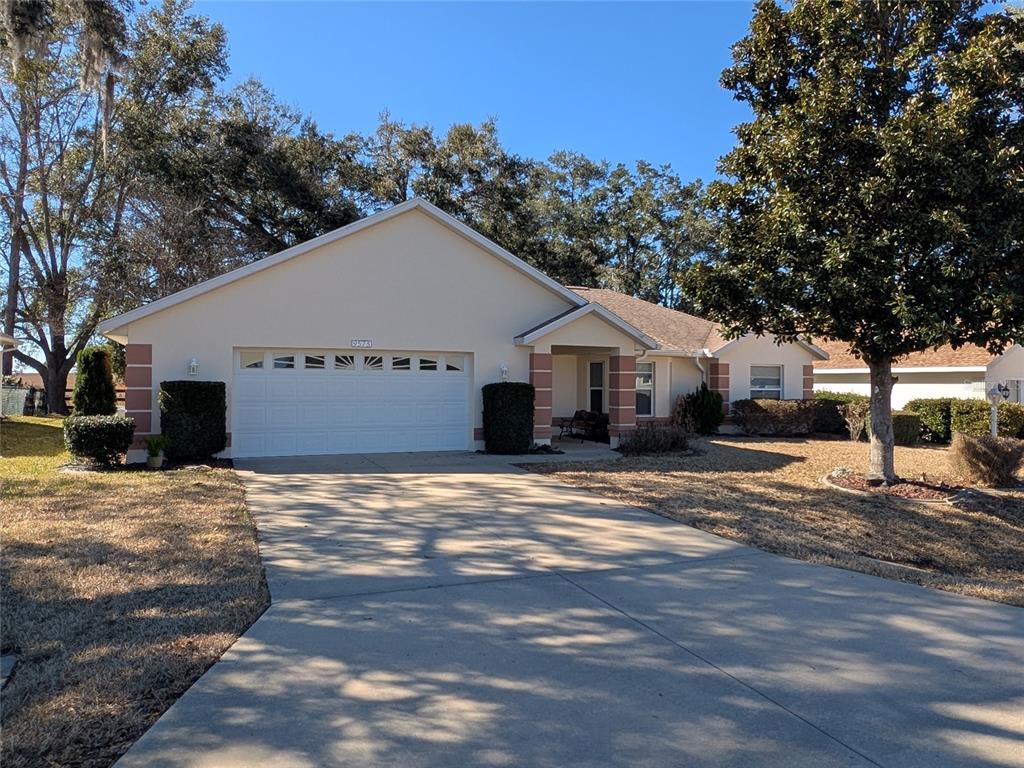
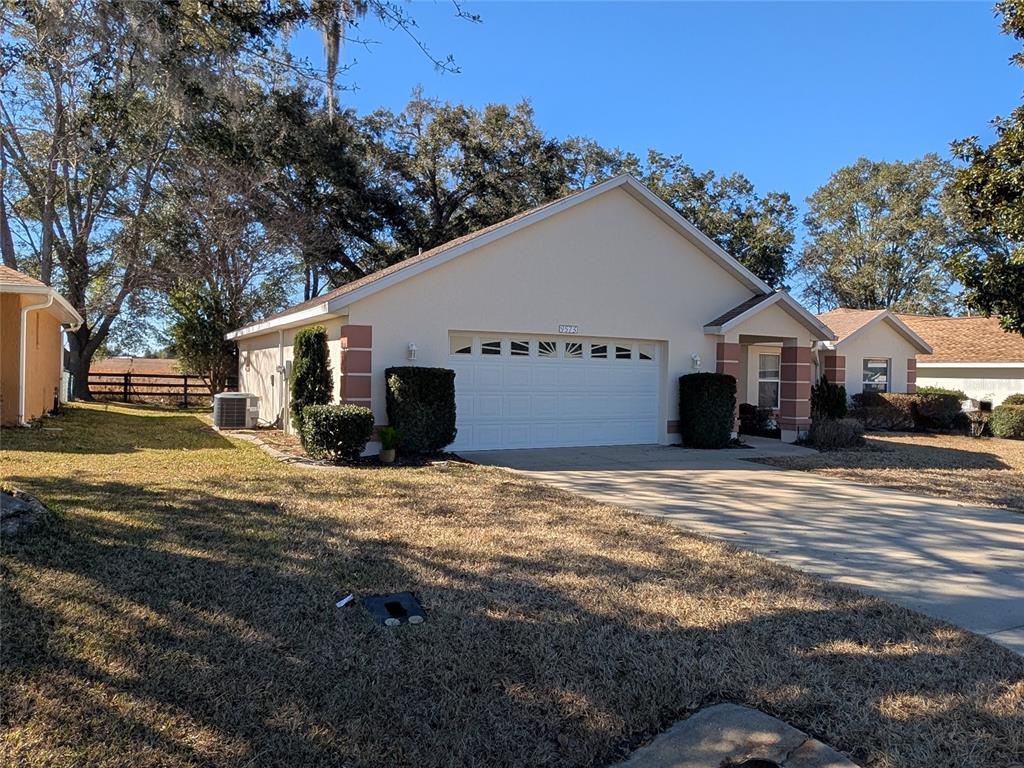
bench: none [838,406,864,446] -> present [960,400,993,440]
lounge chair: none [795,408,833,442] -> present [910,401,951,433]

